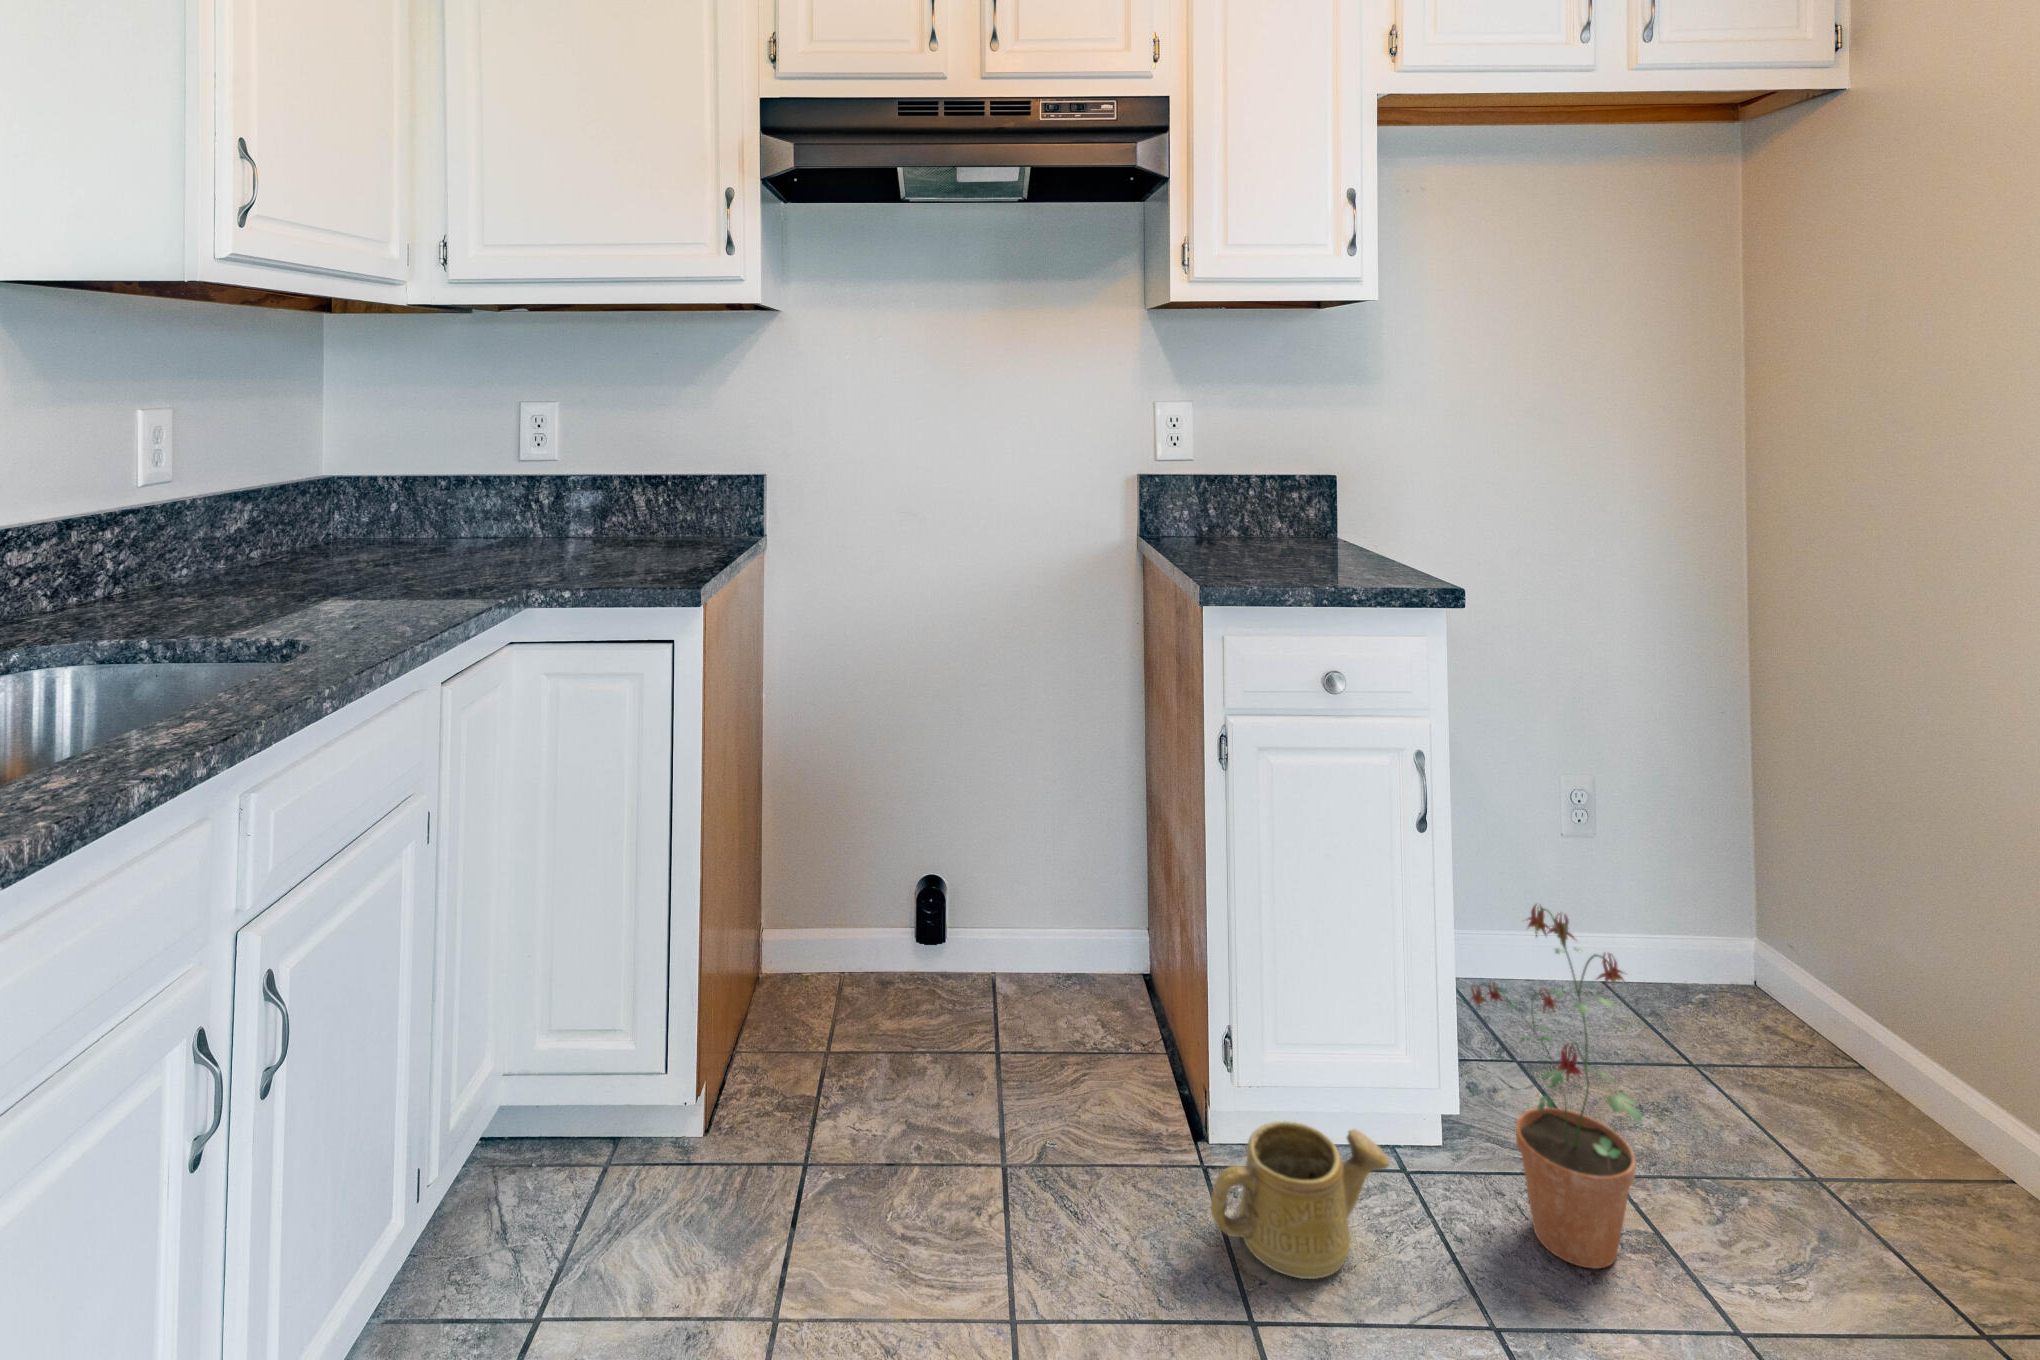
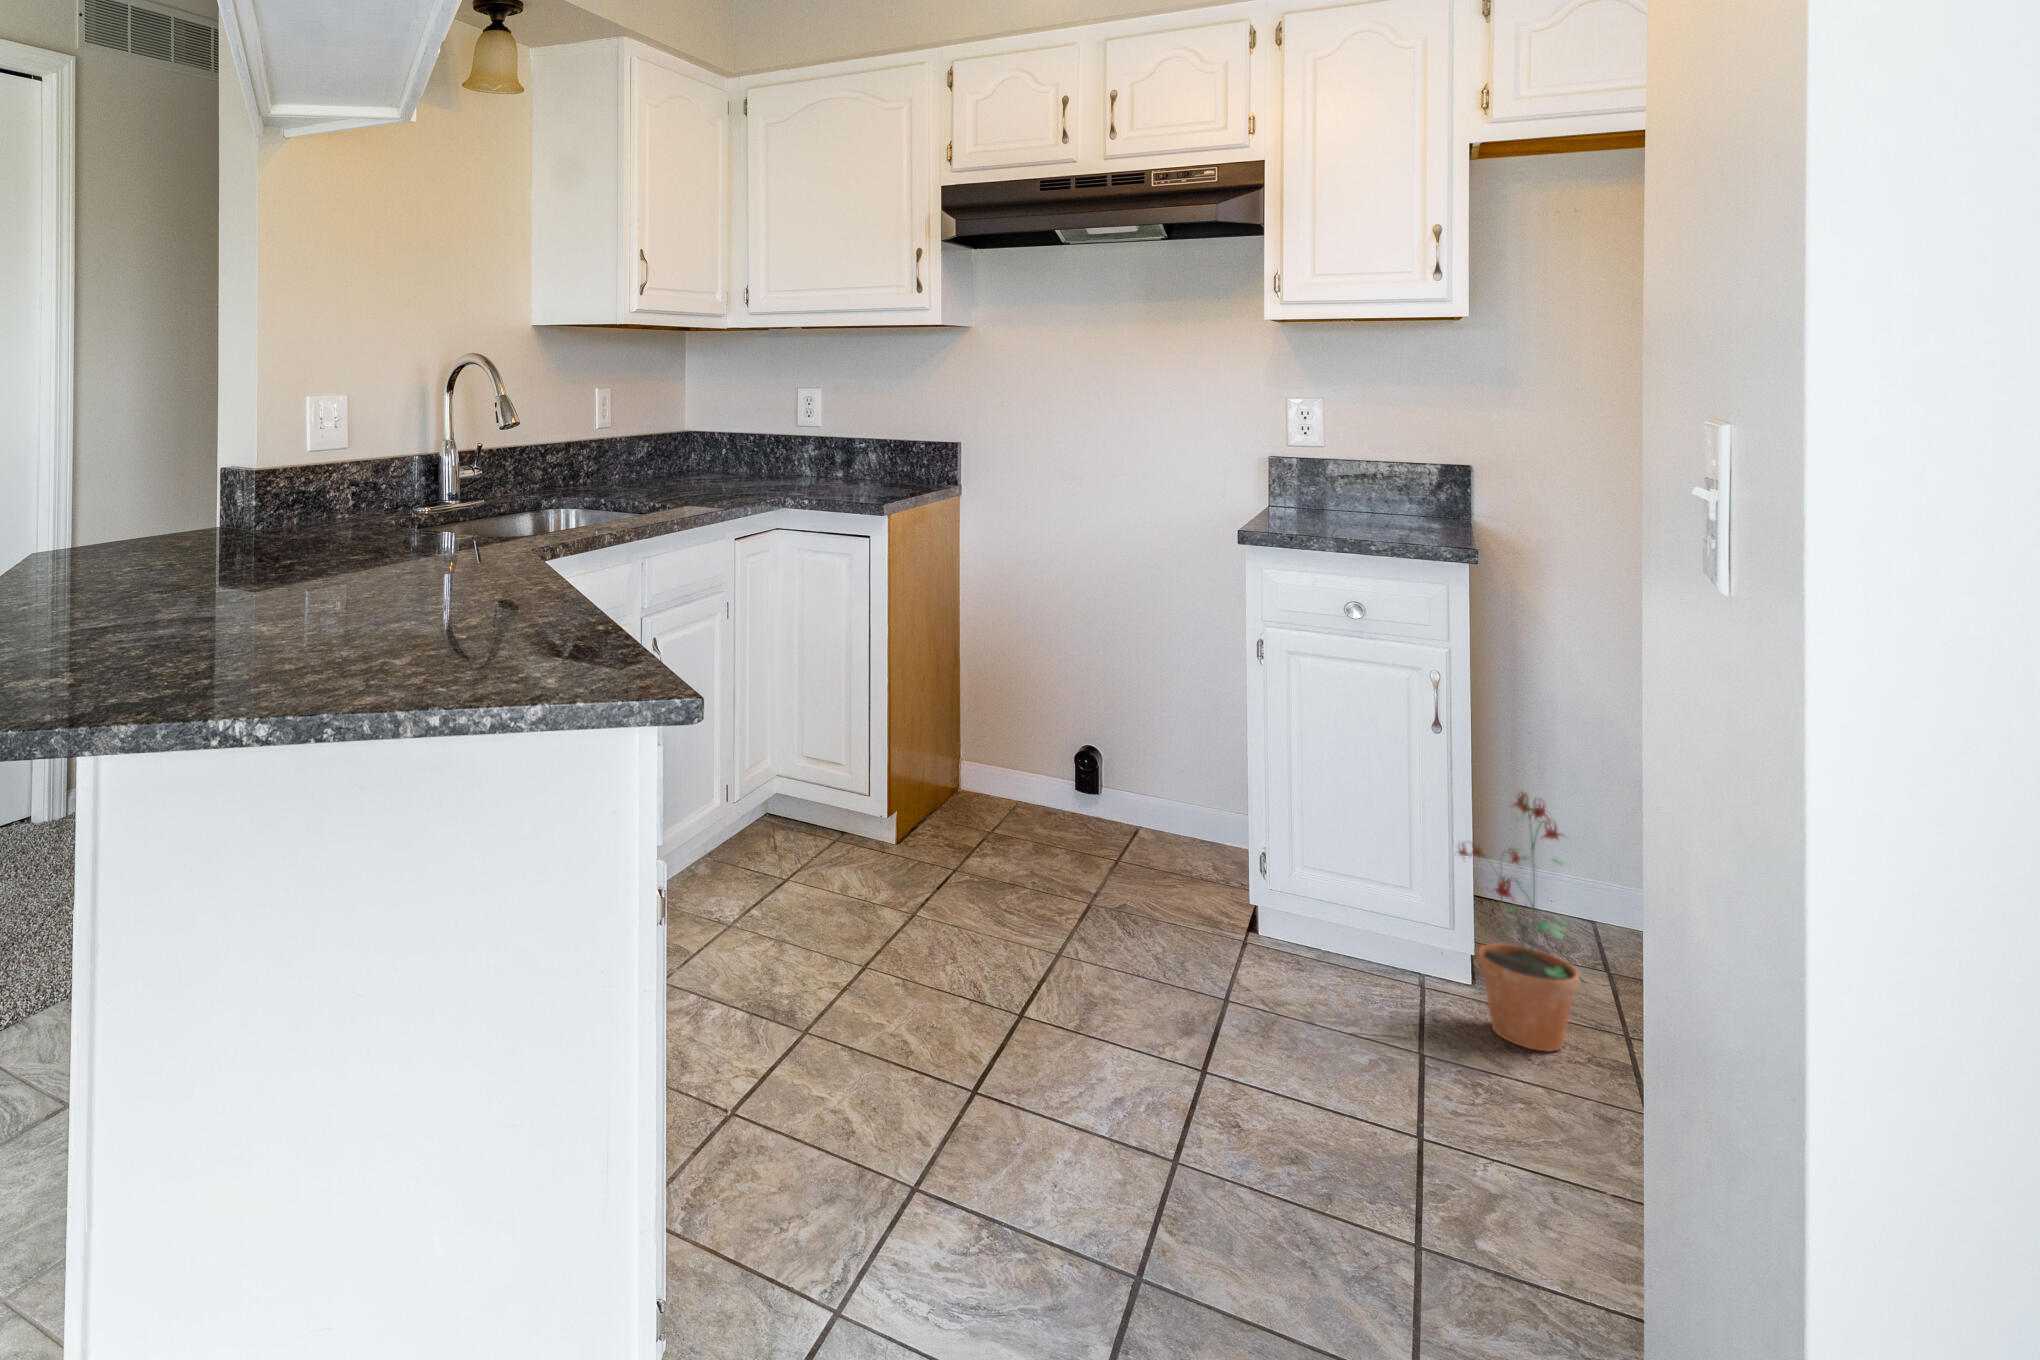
watering can: present [1211,1121,1390,1279] -> none [1211,901,1365,993]

